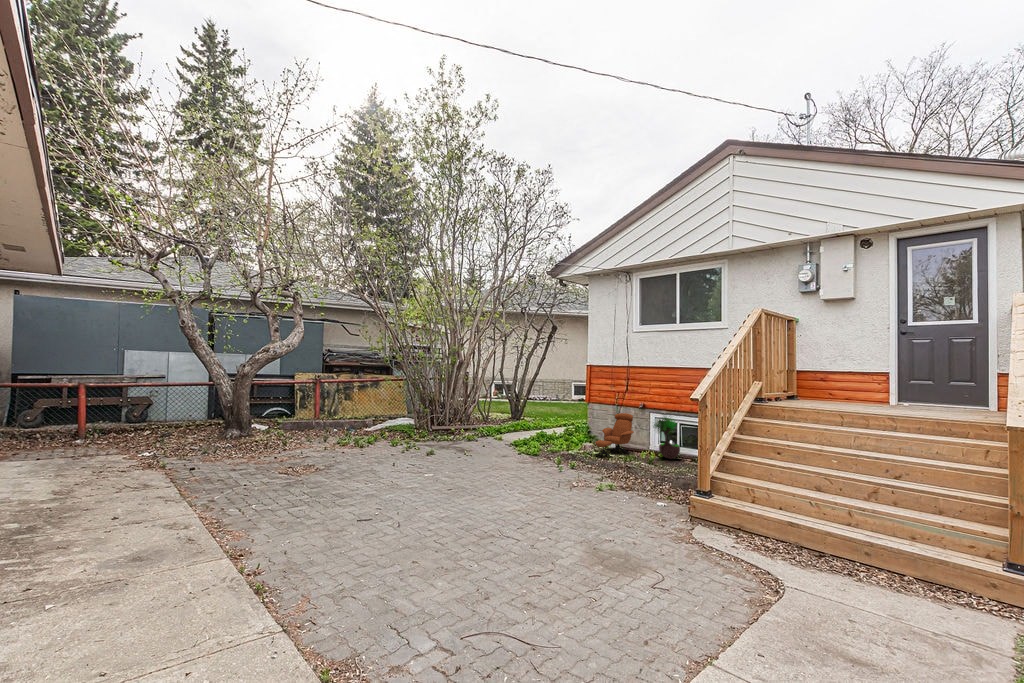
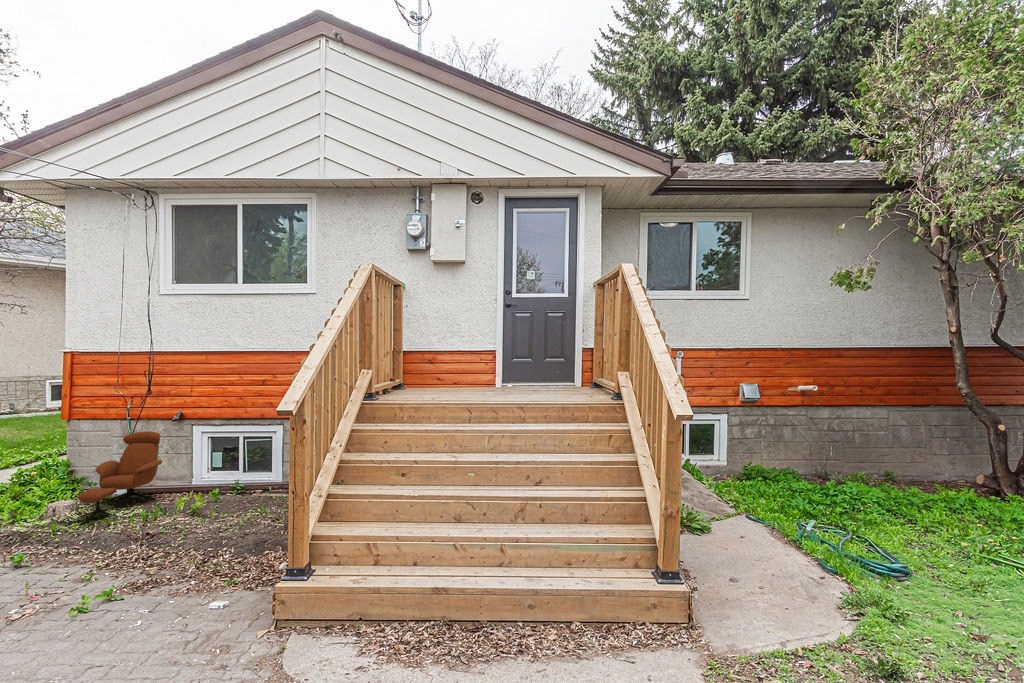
potted tree: present [653,417,680,459] -> none [194,423,245,494]

